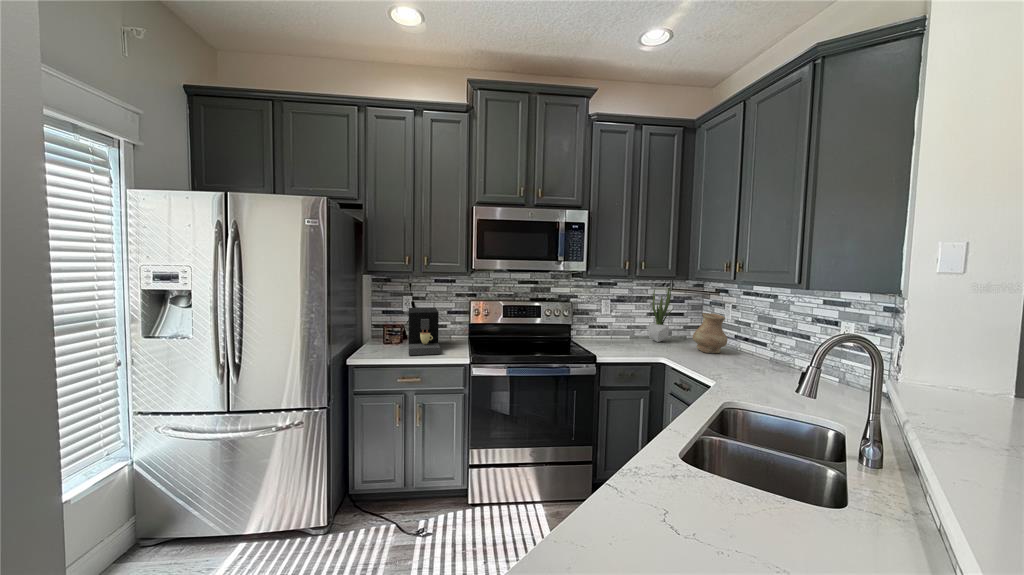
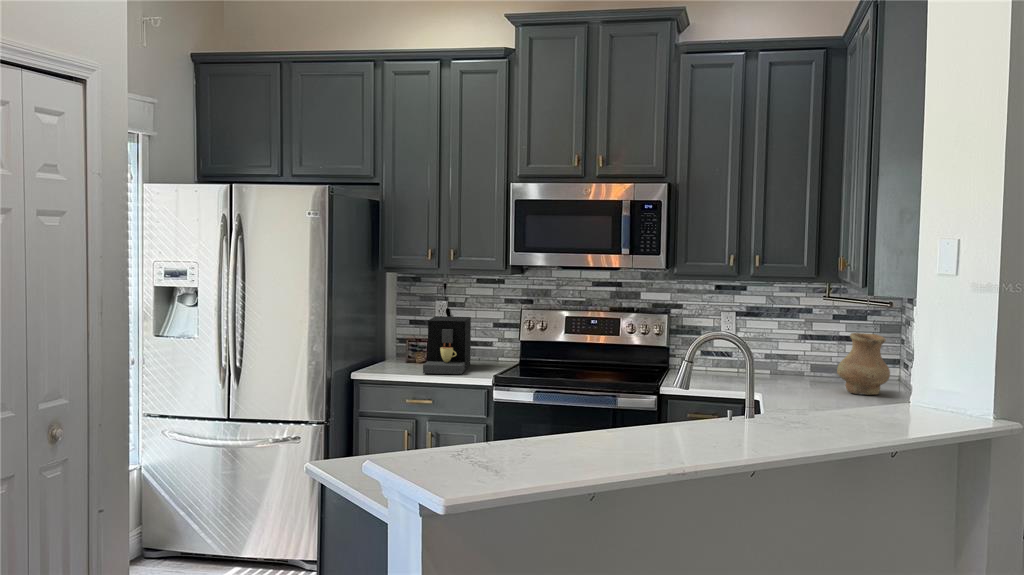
potted plant: present [649,289,673,342] -> none [792,293,834,380]

